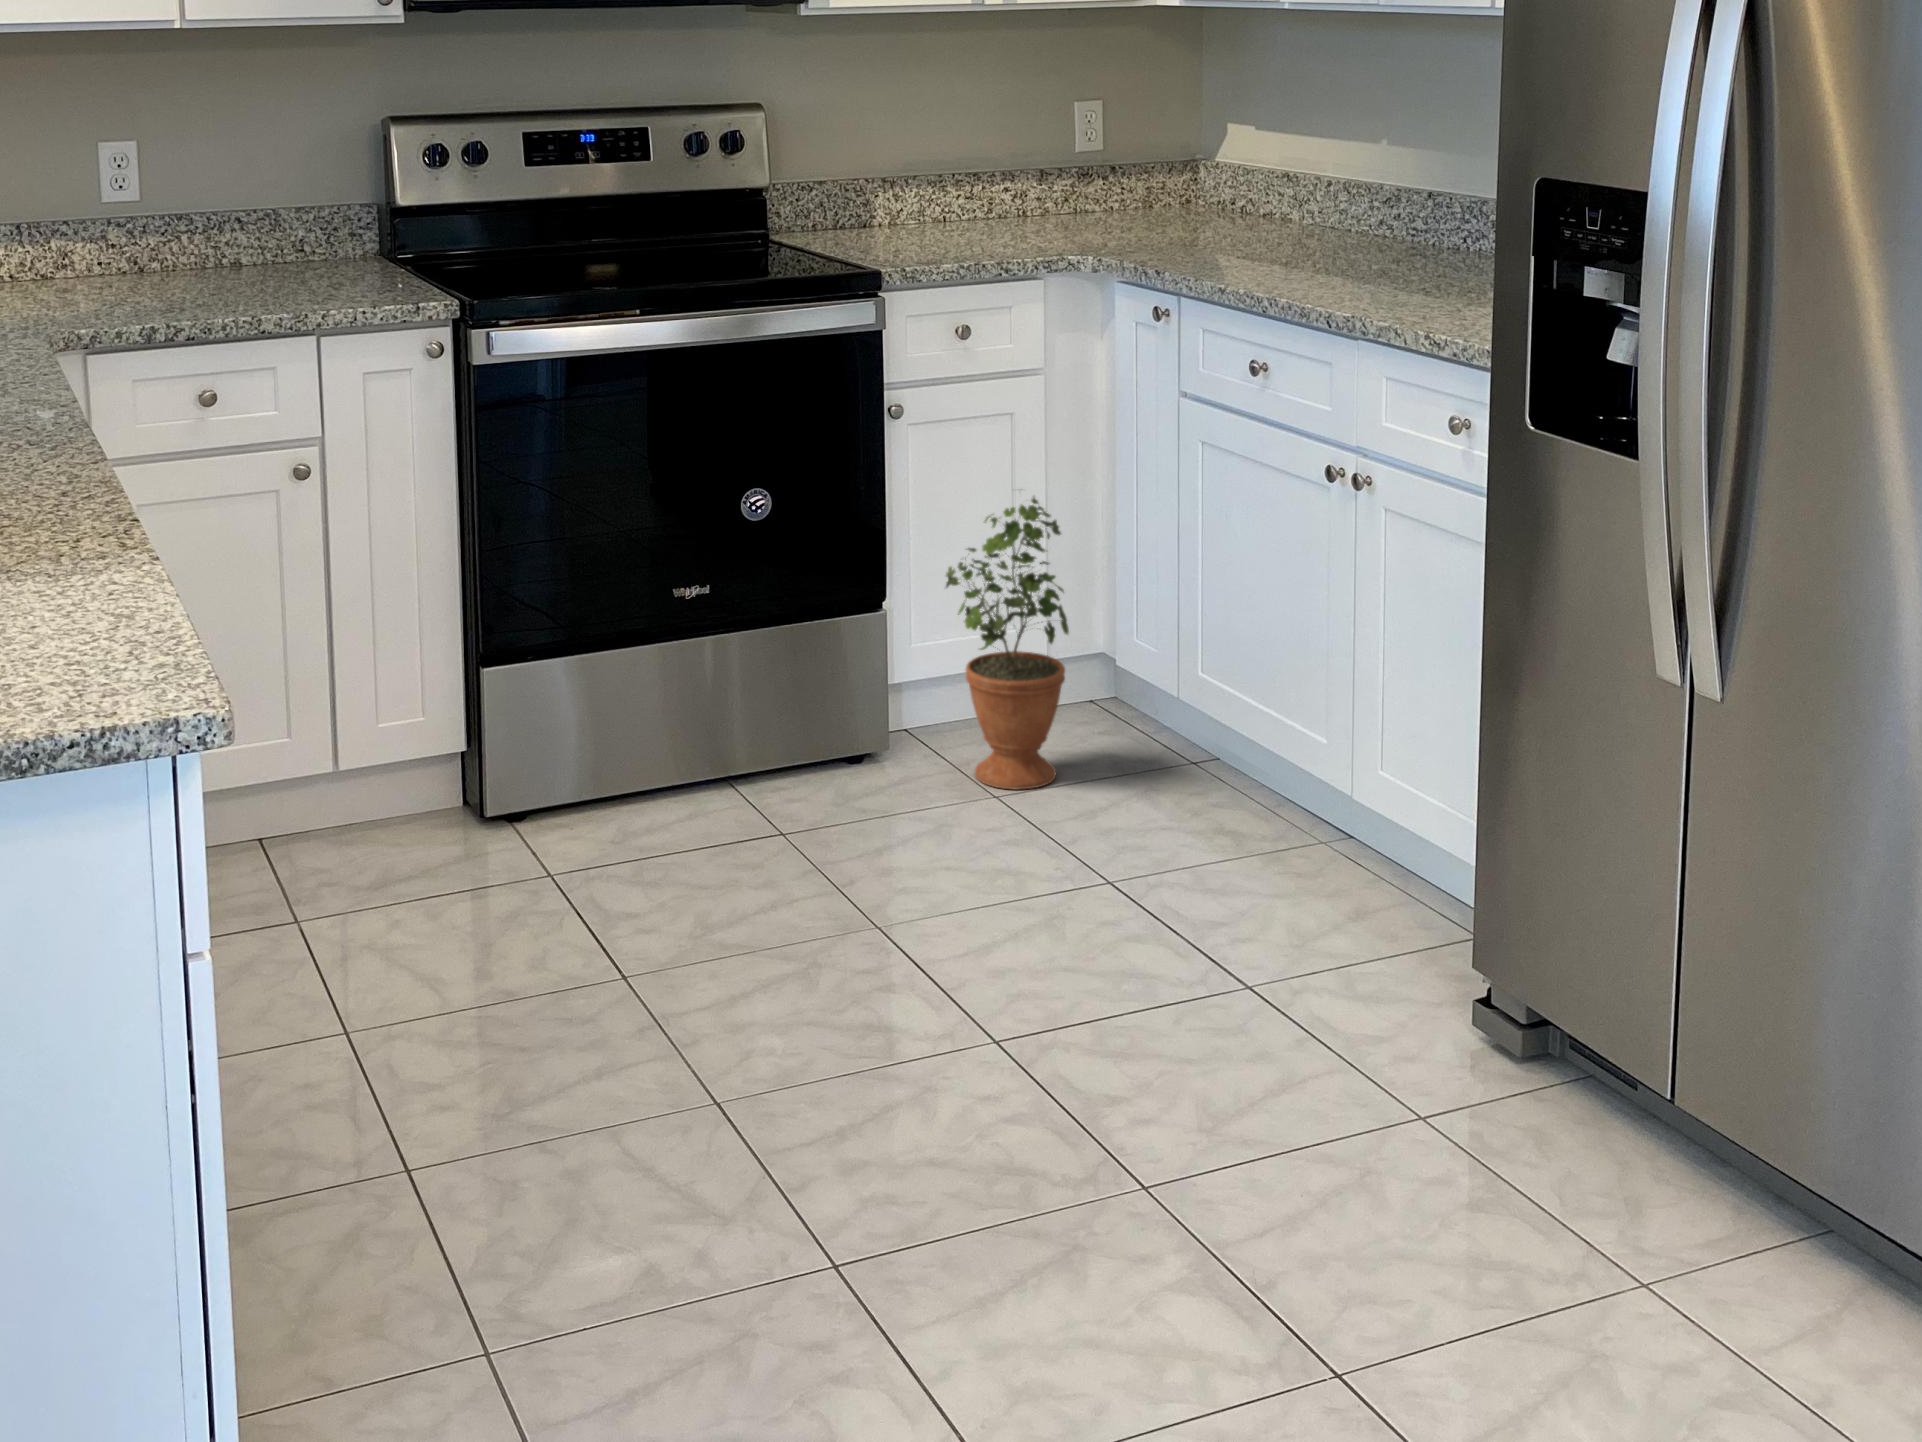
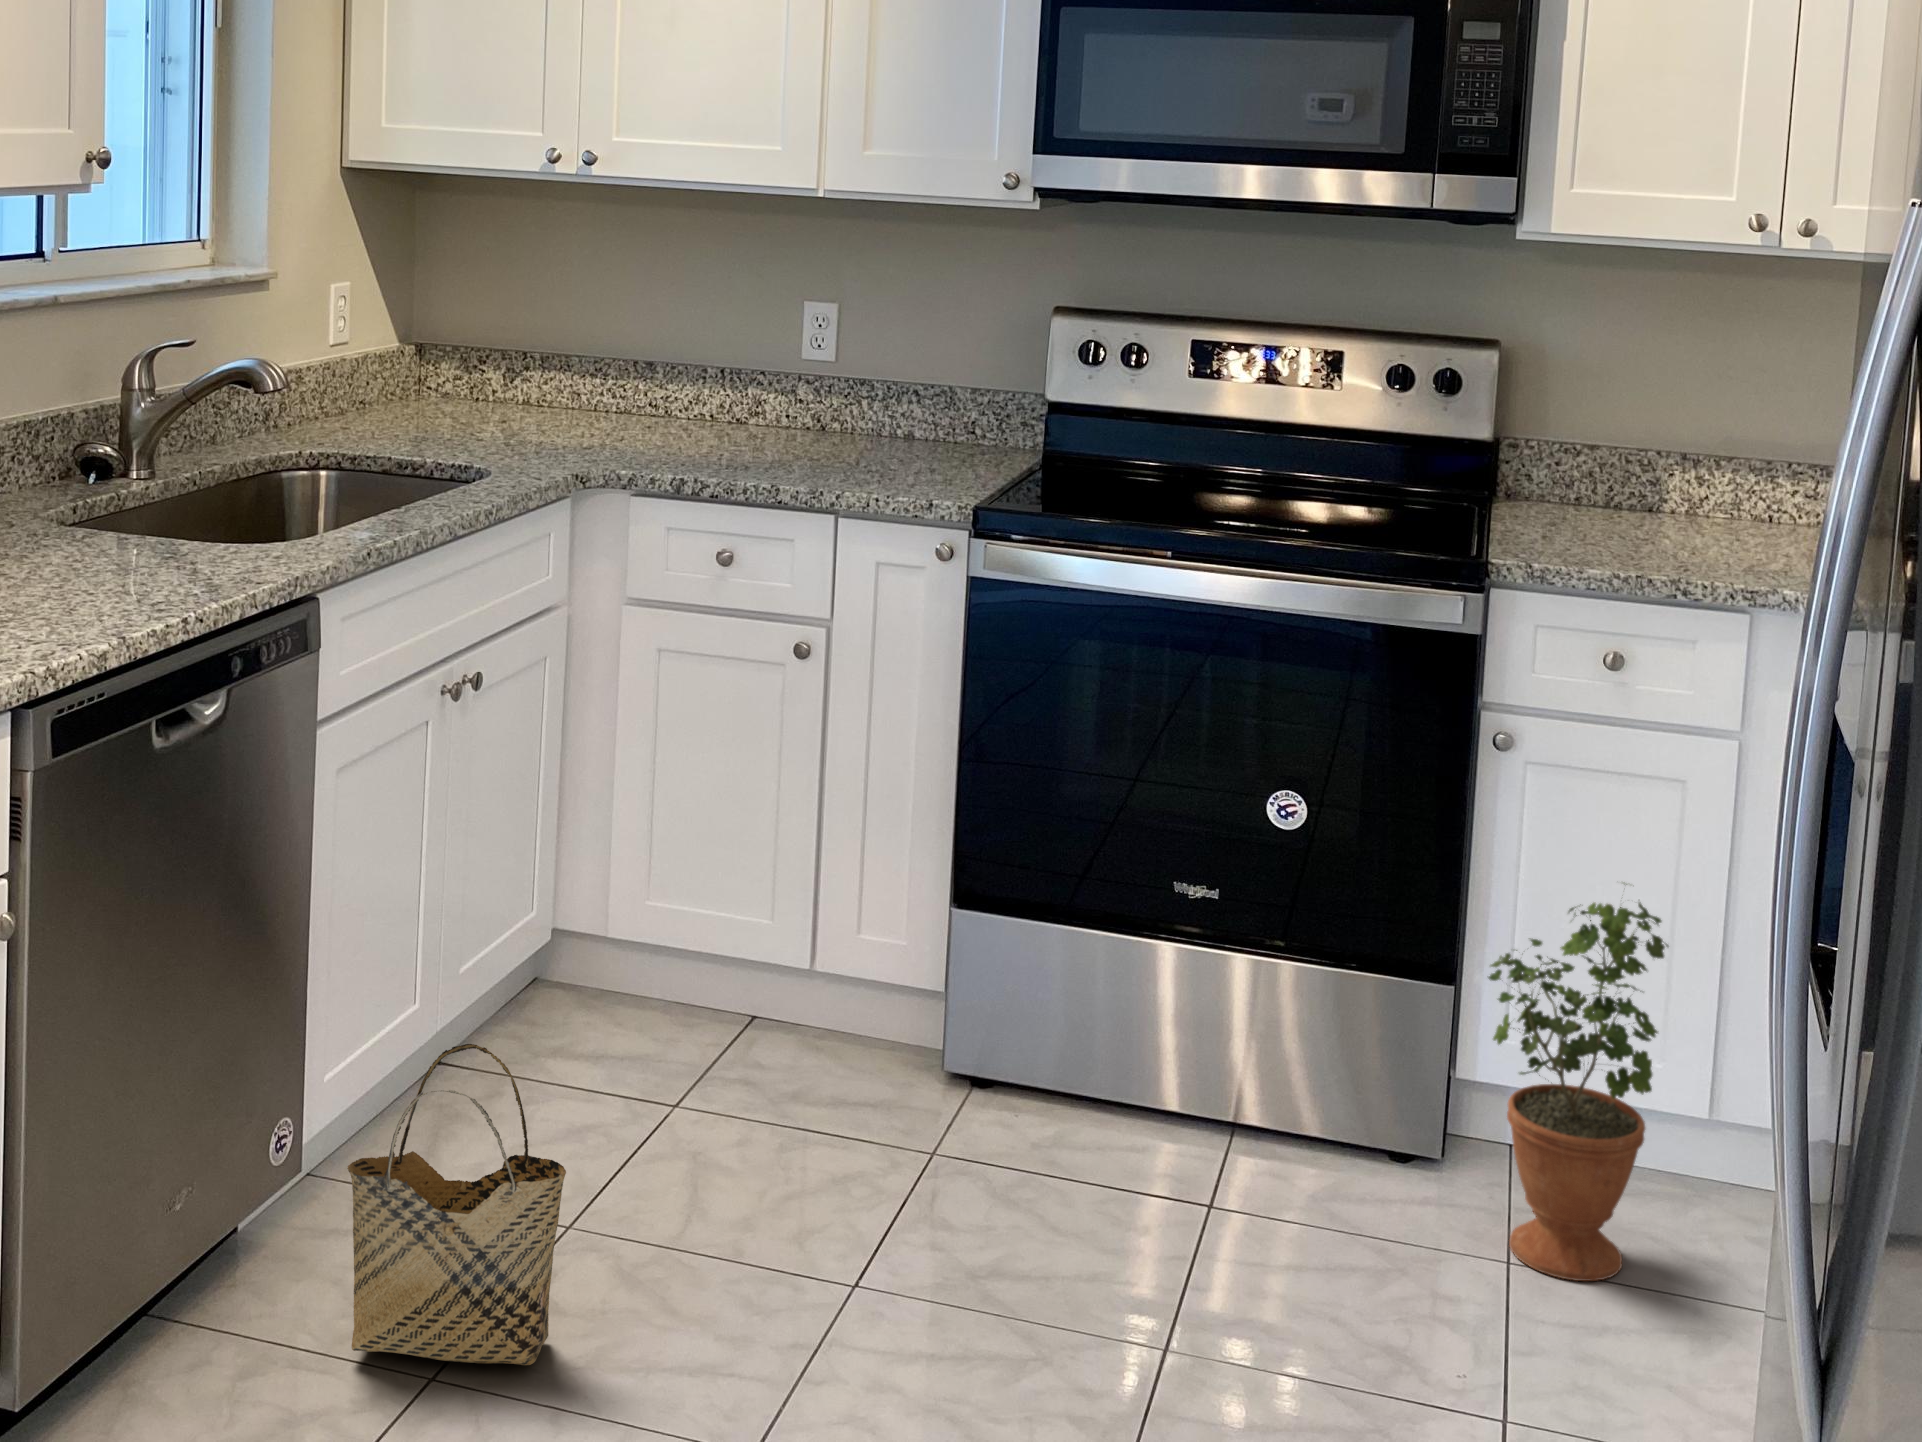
woven basket: none [304,859,508,1181] -> present [347,1044,566,1365]

